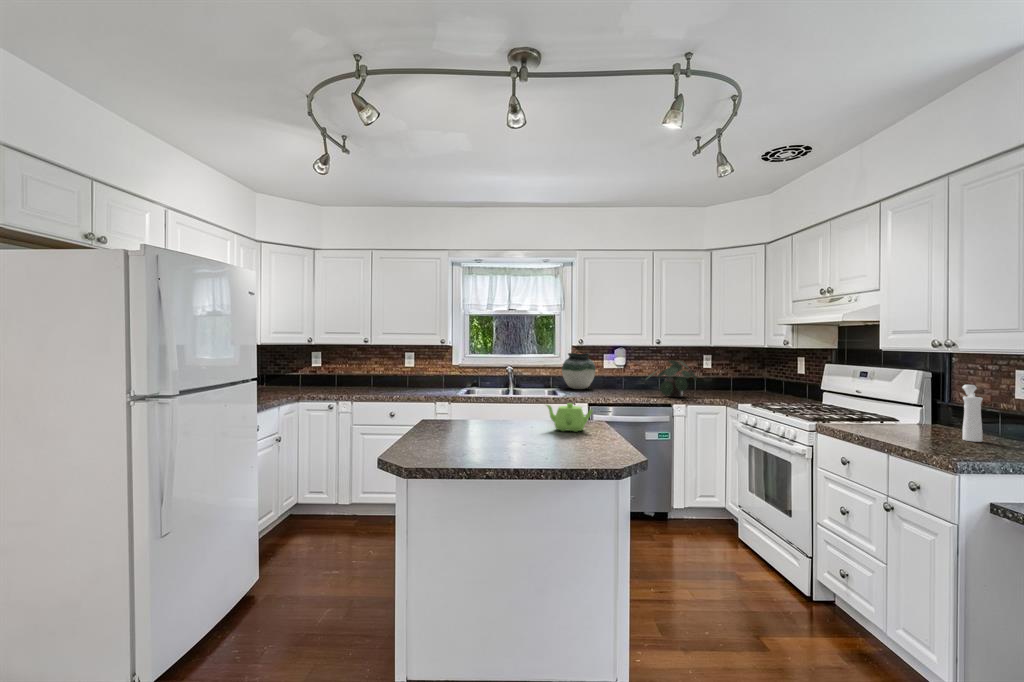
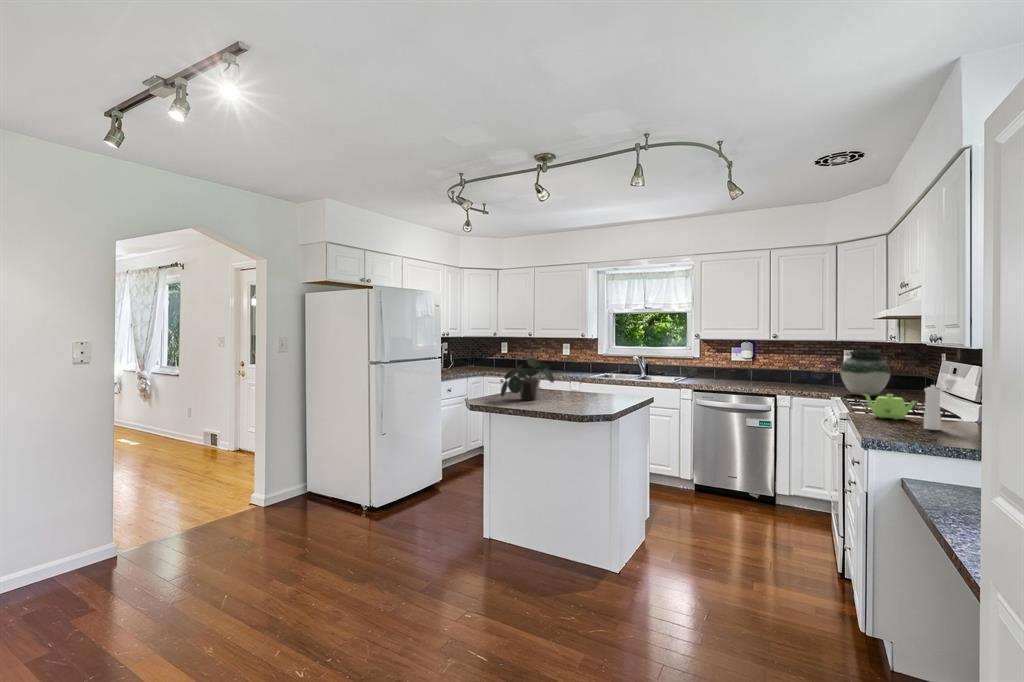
vase: present [562,353,596,389] -> present [840,351,890,396]
potted plant: present [647,360,697,397] -> present [501,358,554,400]
teapot: present [546,403,593,432] -> present [863,394,916,420]

